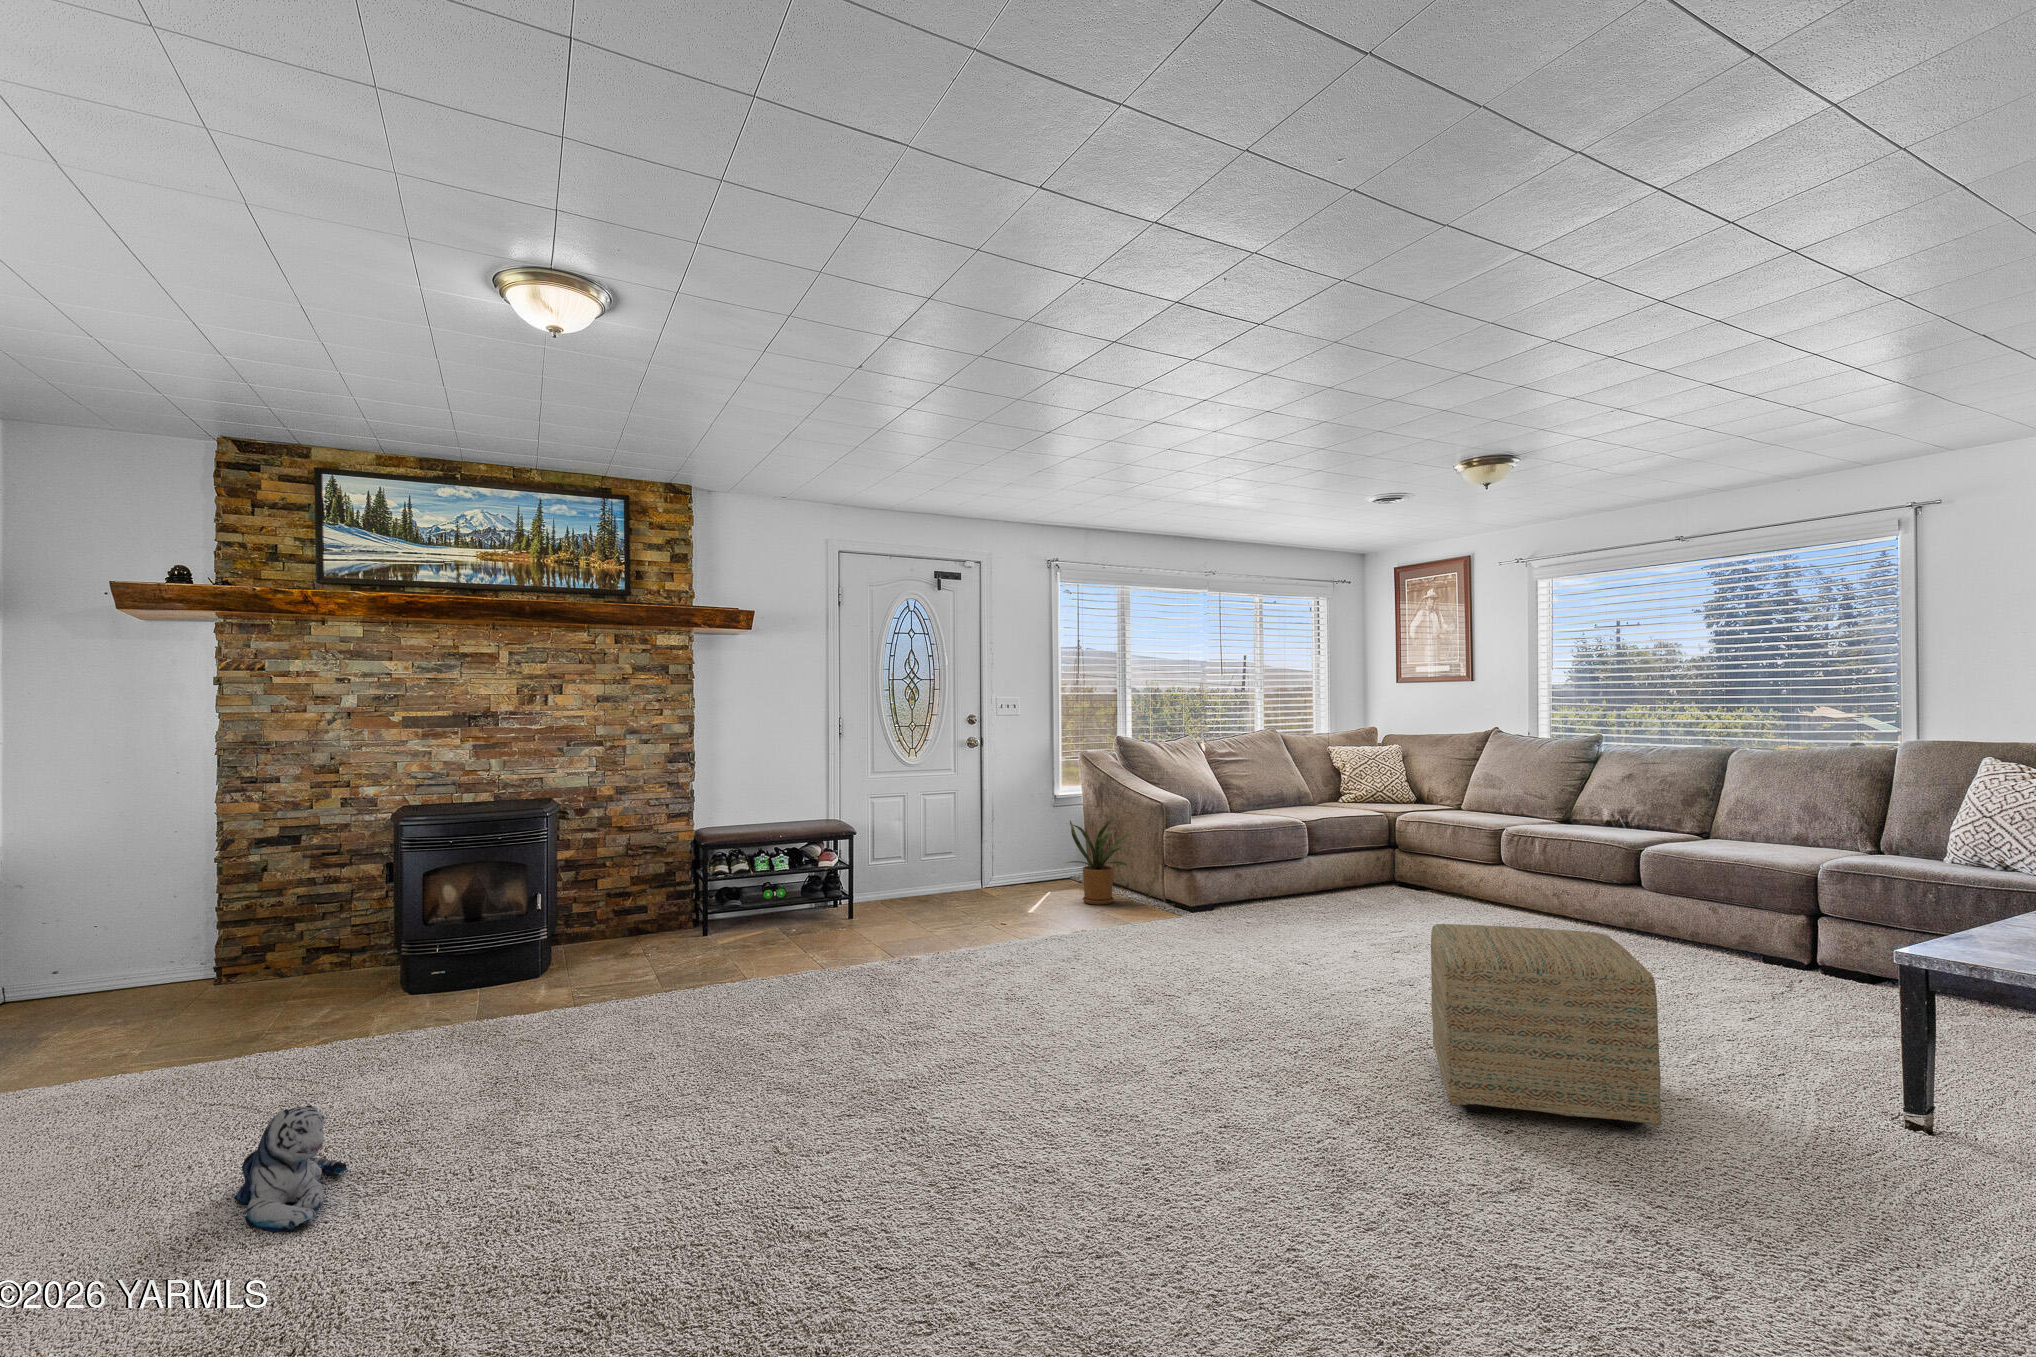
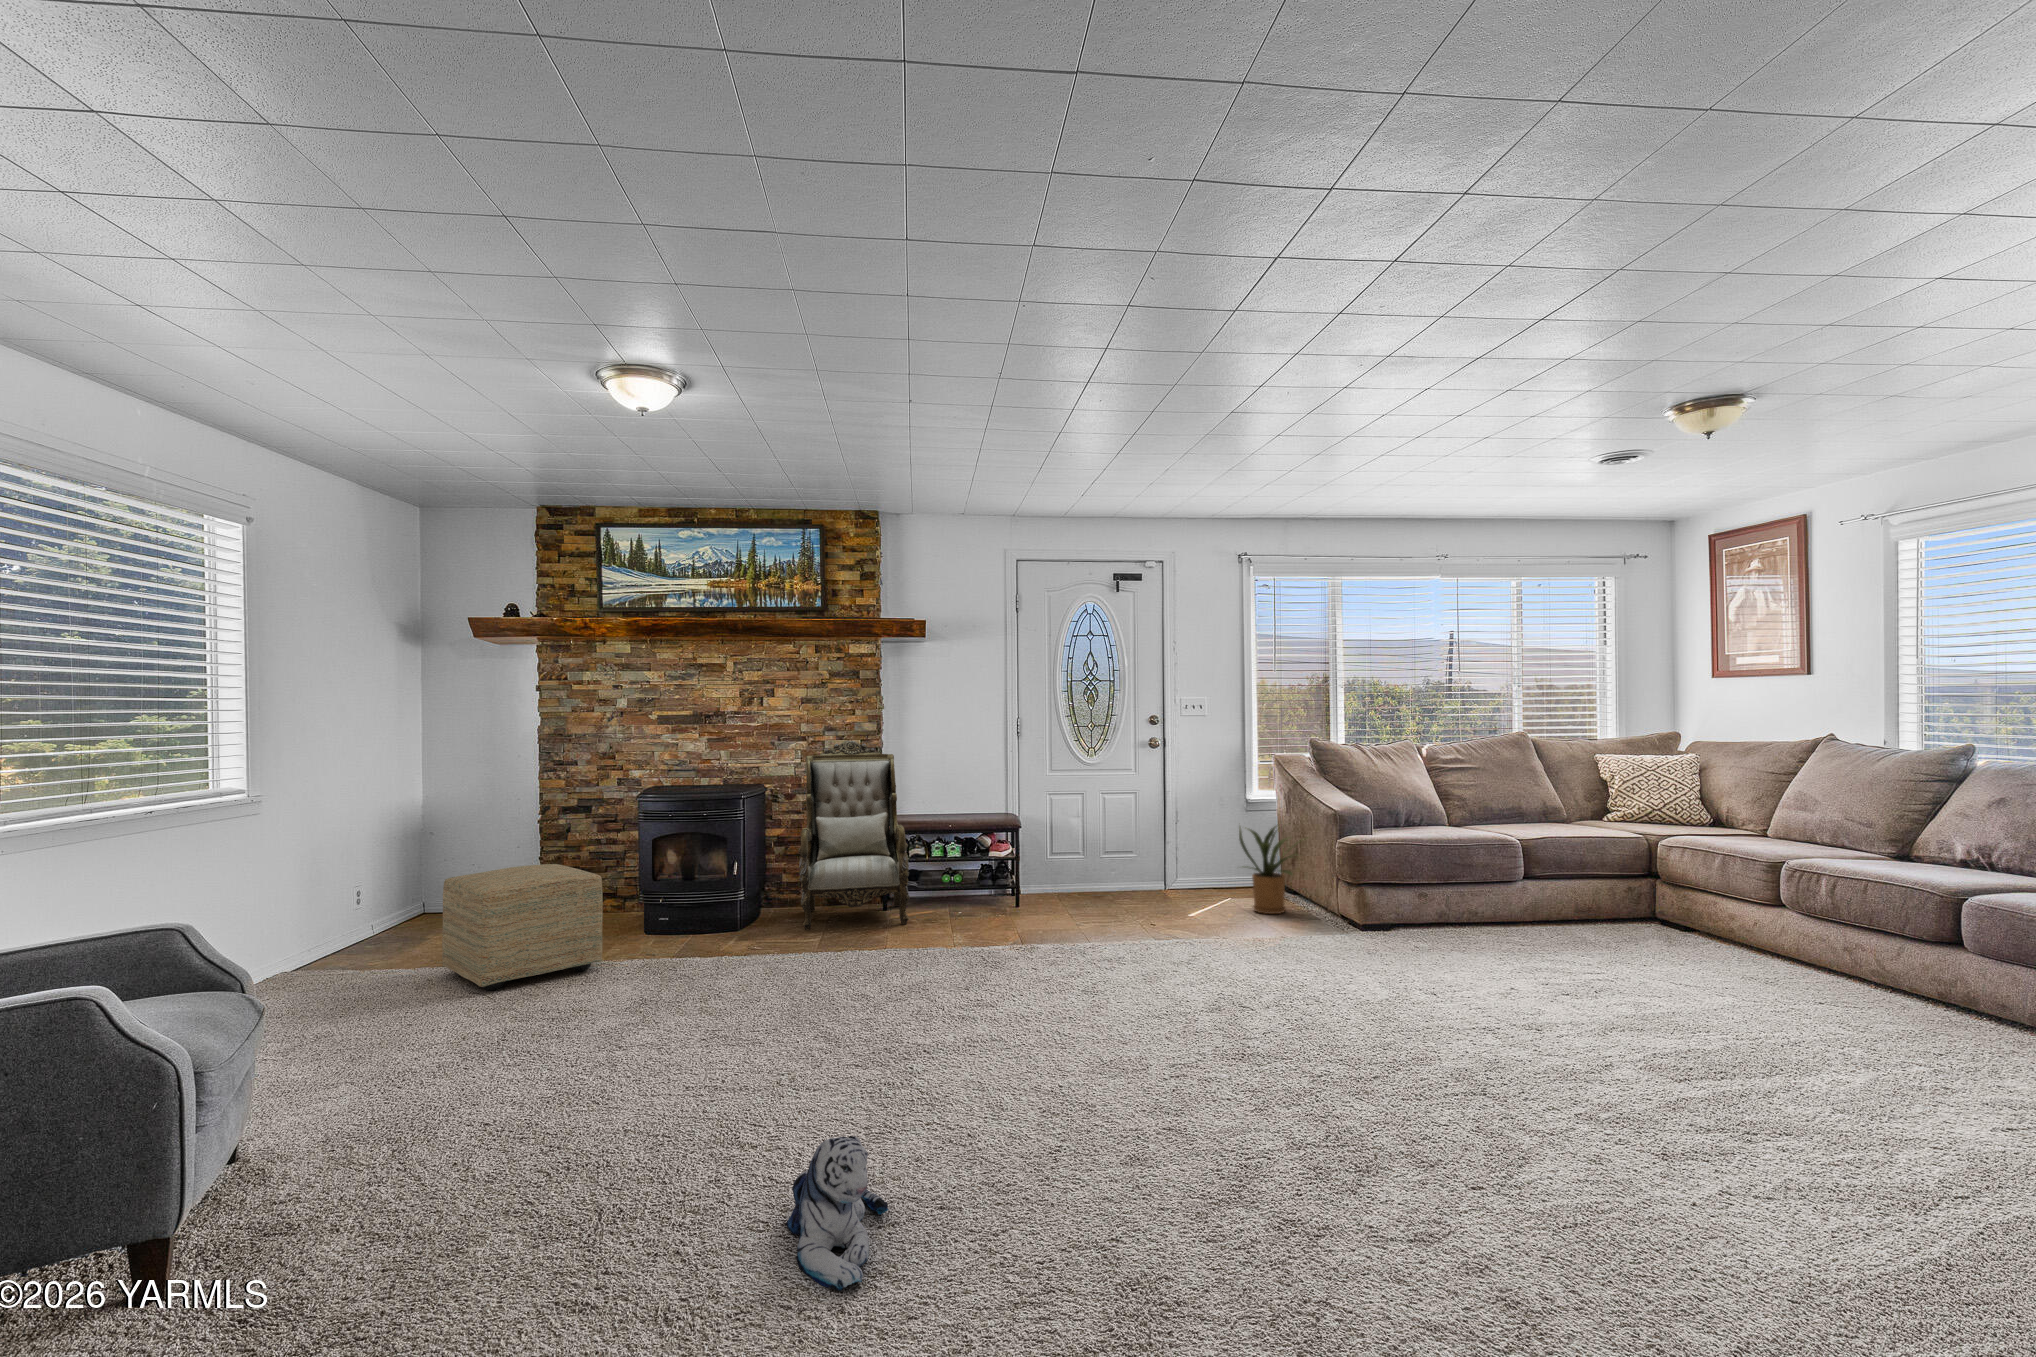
armchair: none [609,745,761,965] -> present [798,741,910,930]
ottoman: present [1431,924,1661,1129] -> present [442,864,603,990]
plush toy: present [234,1105,347,1231] -> present [786,1136,889,1291]

